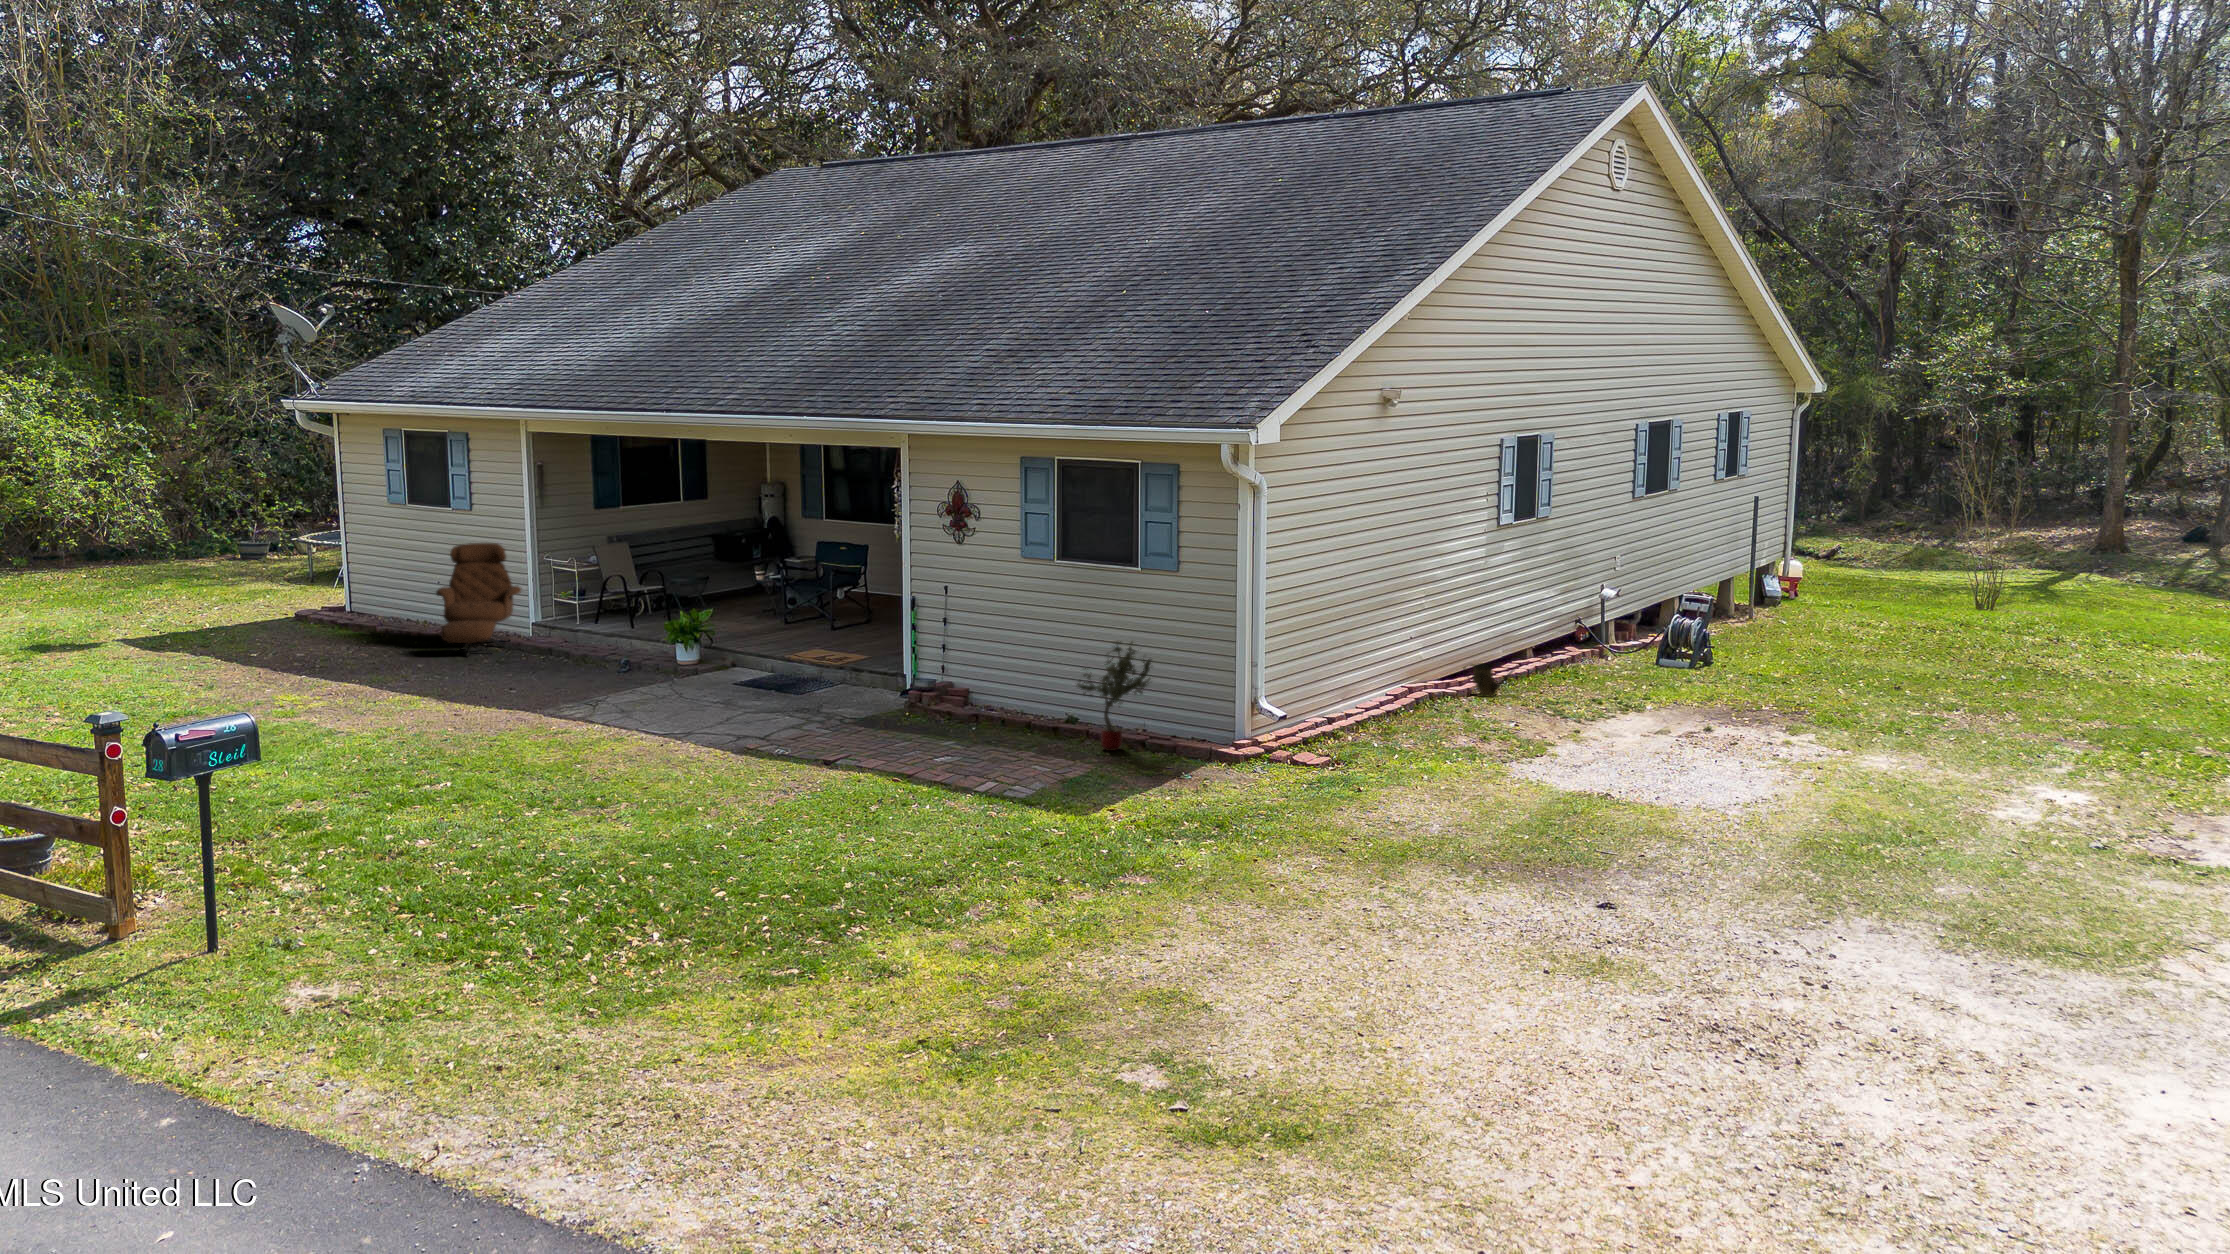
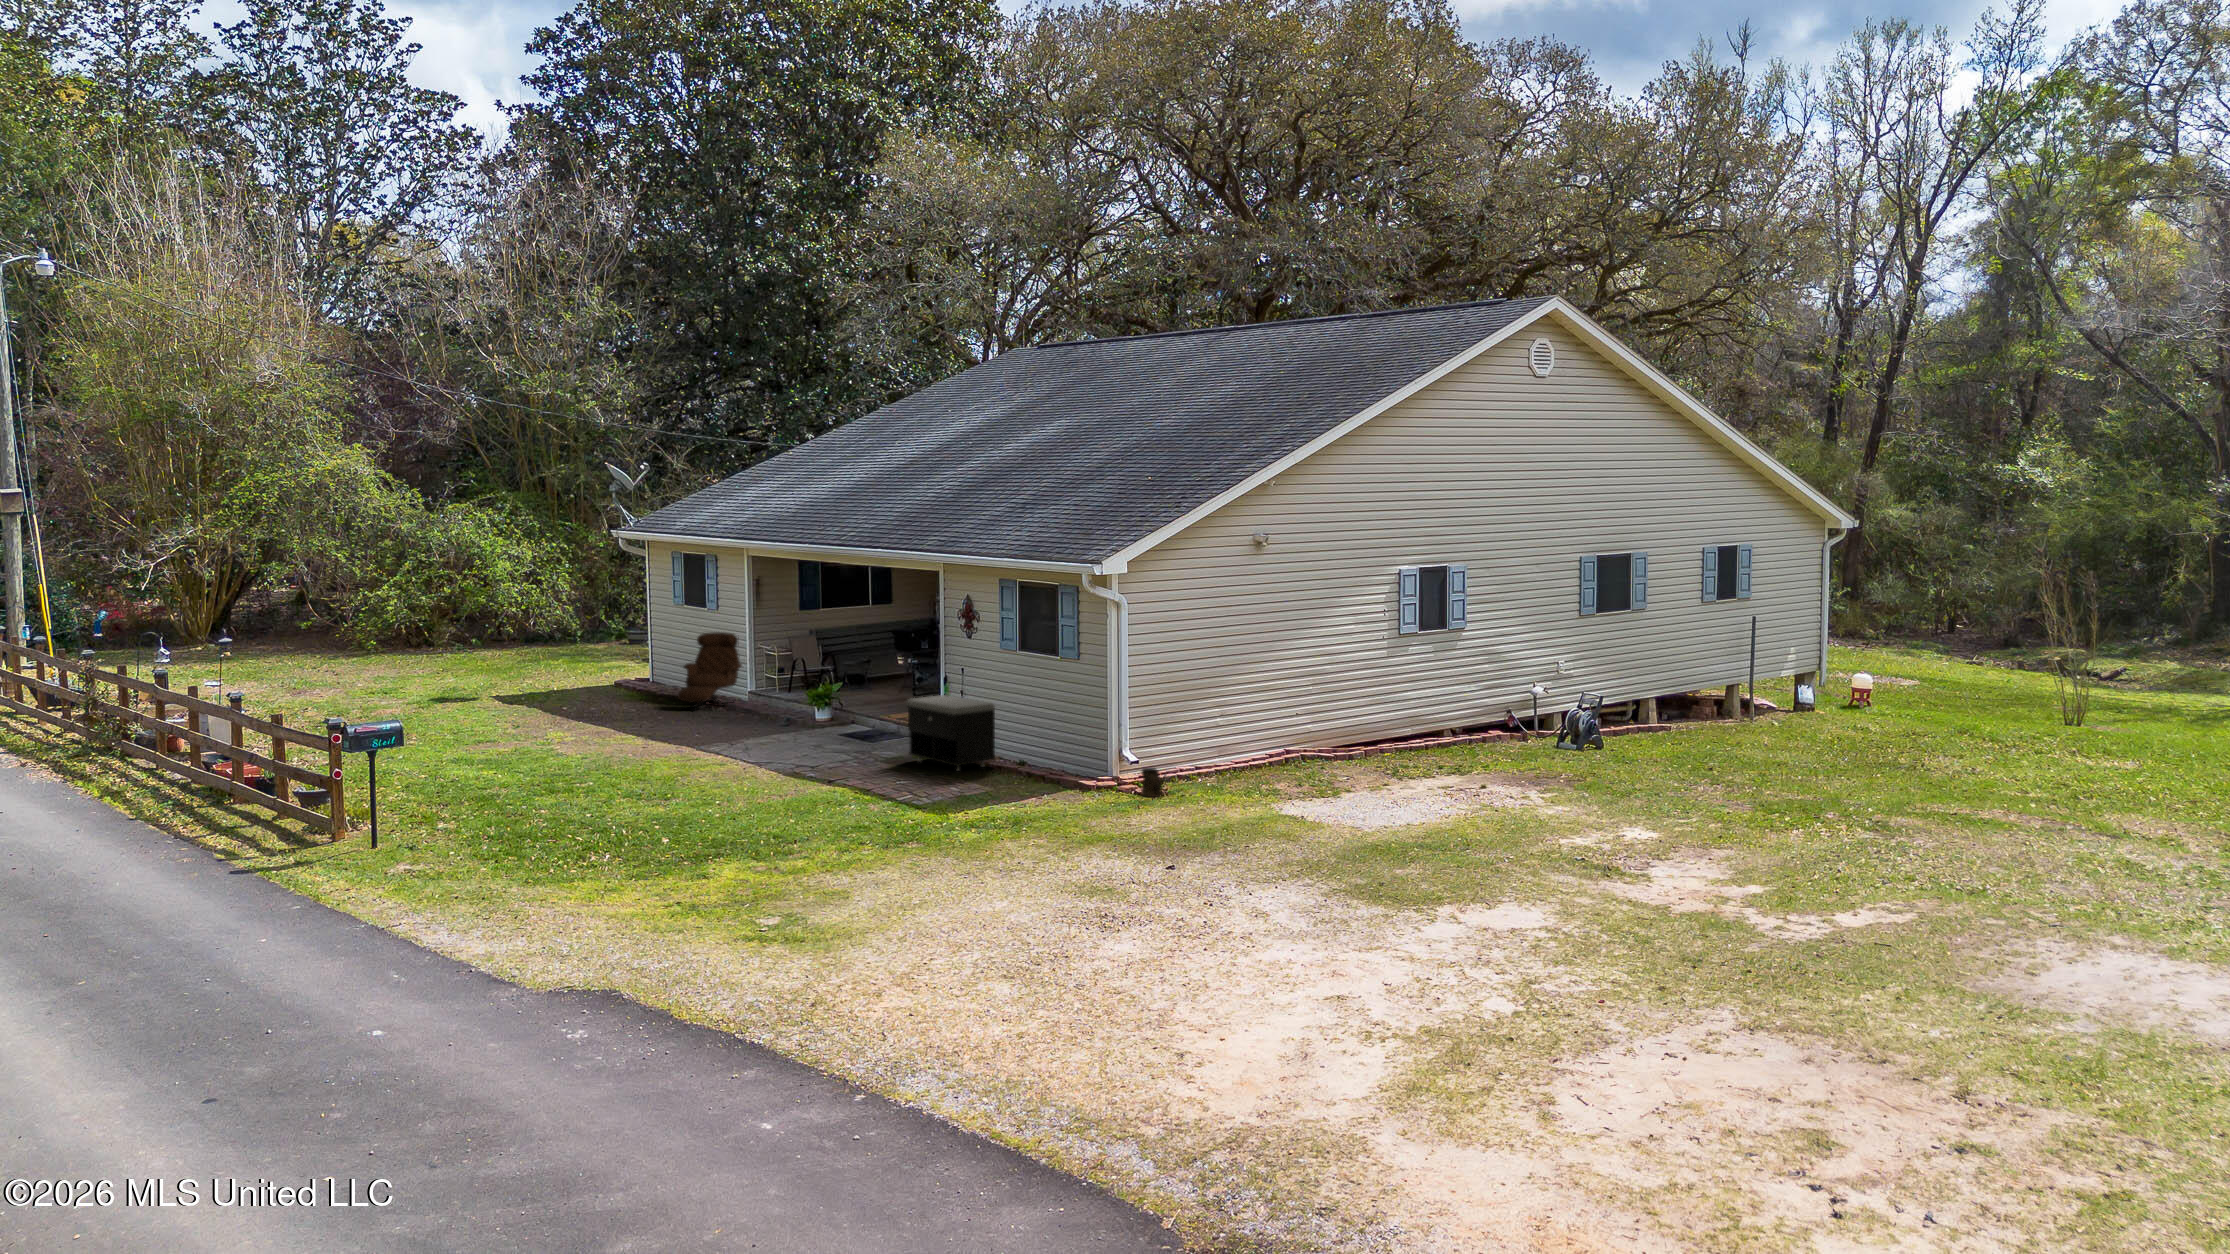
storage bench: none [882,625,1018,734] -> present [906,695,995,771]
potted tree: present [1077,641,1152,751] -> none [1014,707,1061,785]
watering can: present [1463,663,1516,697] -> present [1141,768,1166,797]

